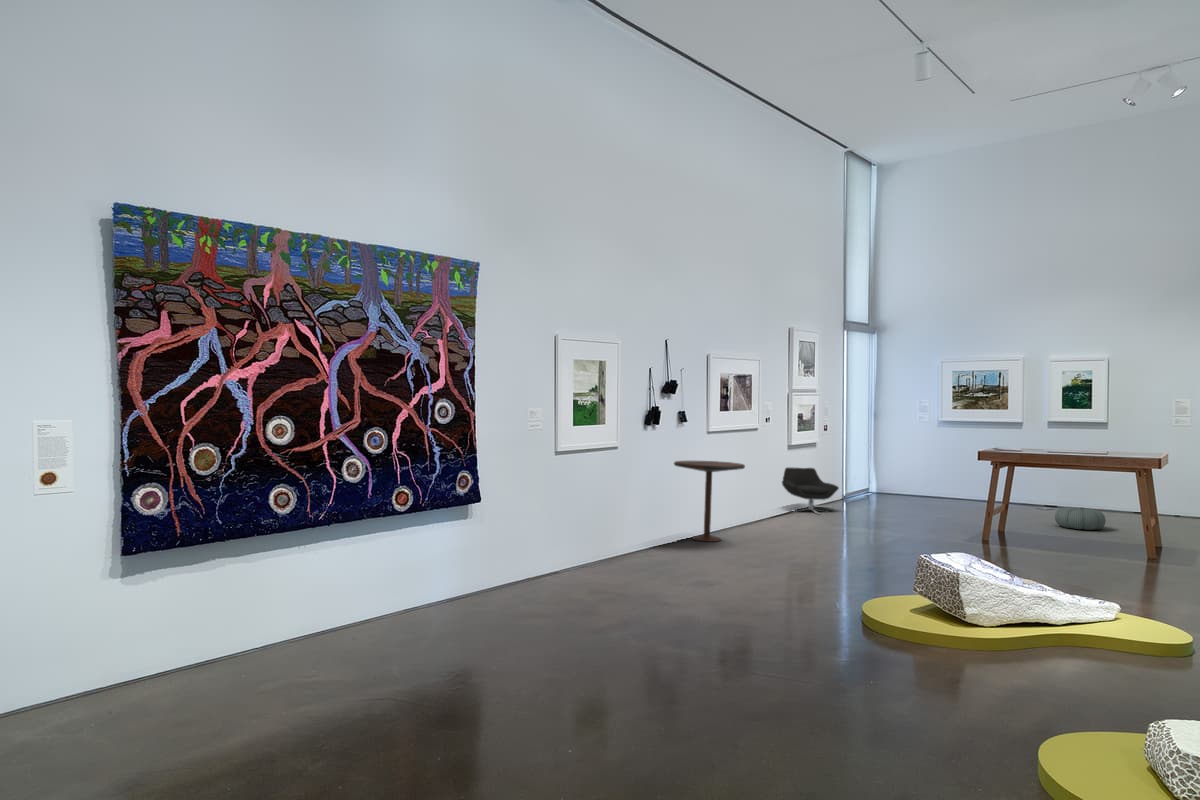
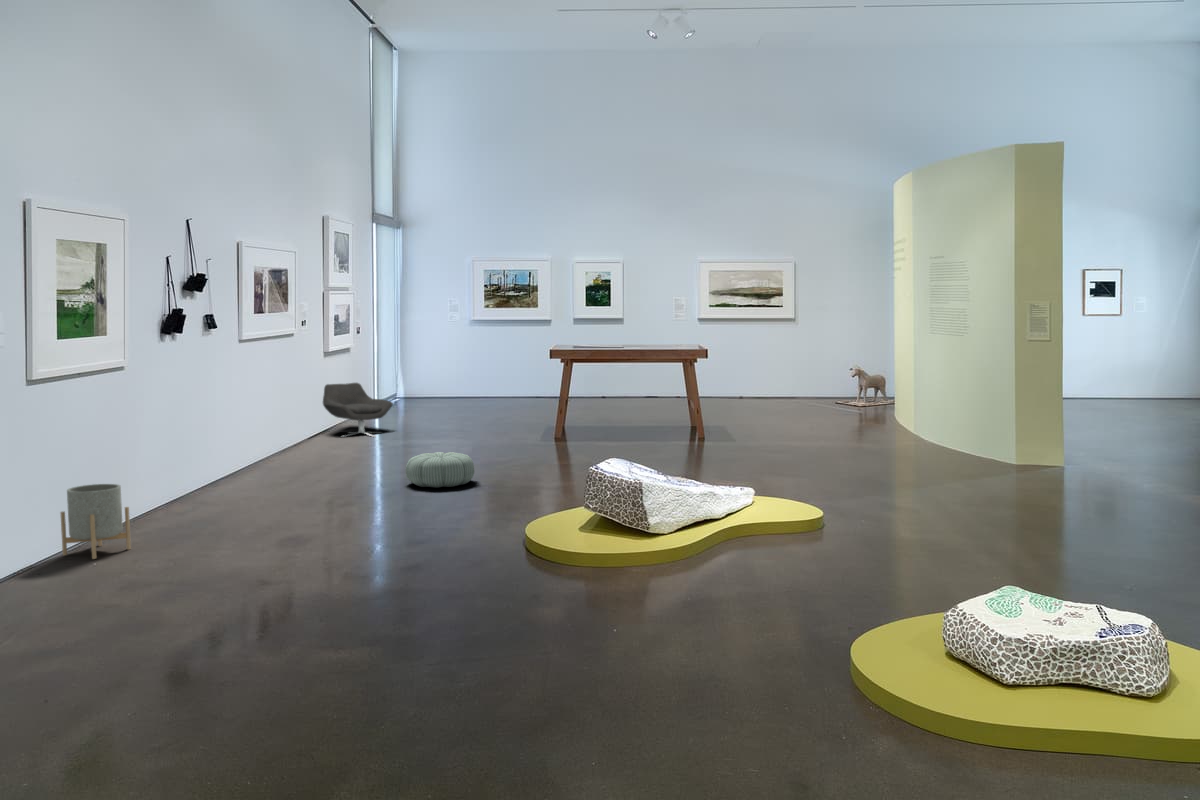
pedestal table: present [674,461,745,542] -> none [206,381,307,487]
pouf: present [1055,507,1106,530] -> present [406,452,474,488]
planter: none [559,523,598,572] -> present [61,484,131,559]

